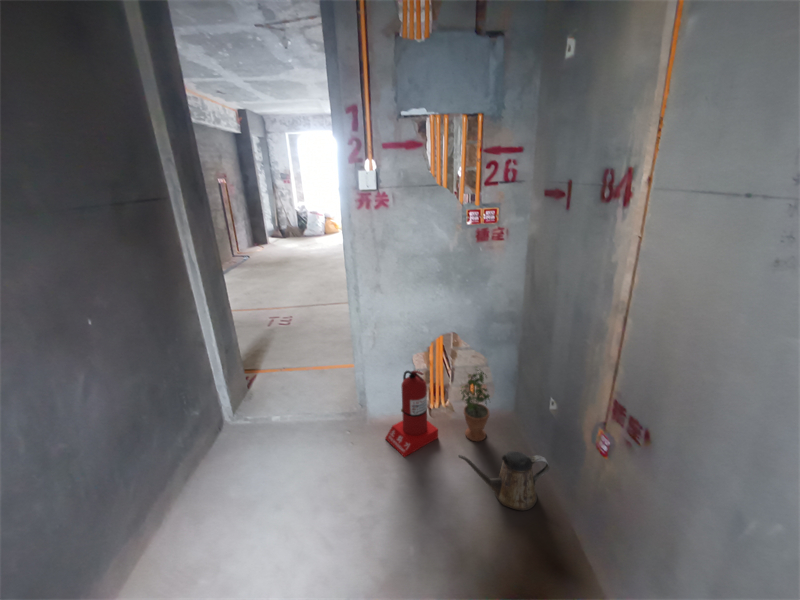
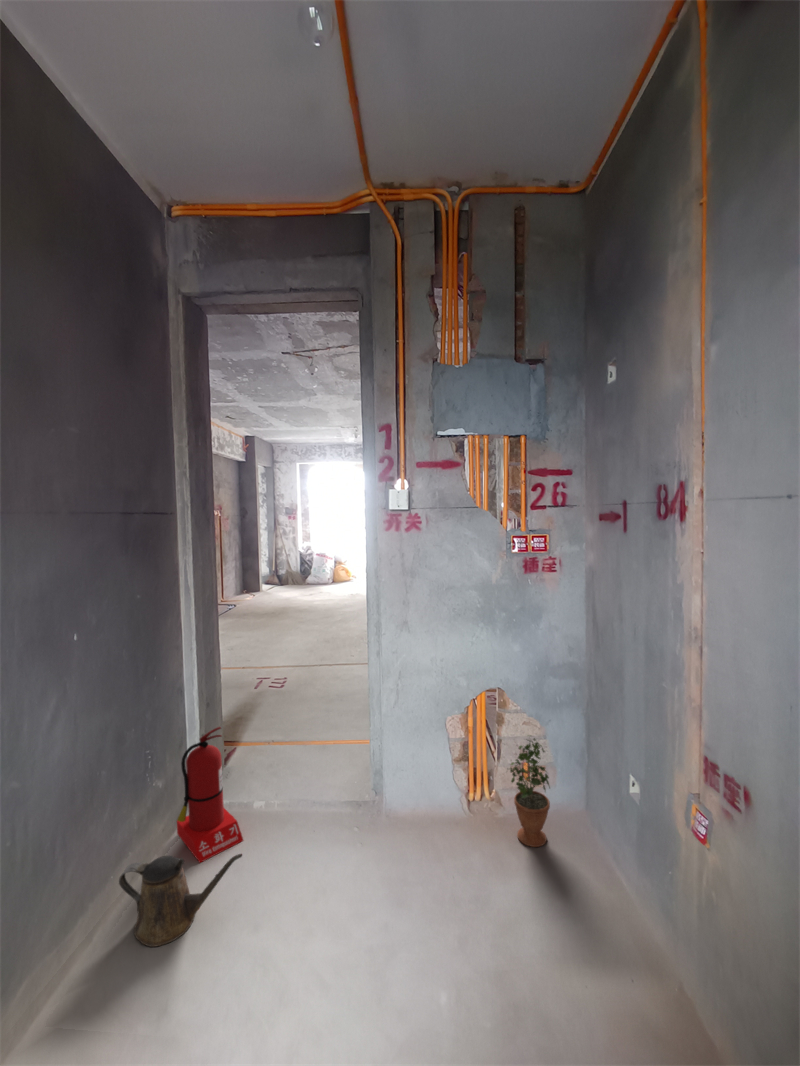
fire extinguisher: present [386,371,438,457] -> present [177,727,243,863]
watering can: present [459,451,550,510] -> present [119,854,242,947]

